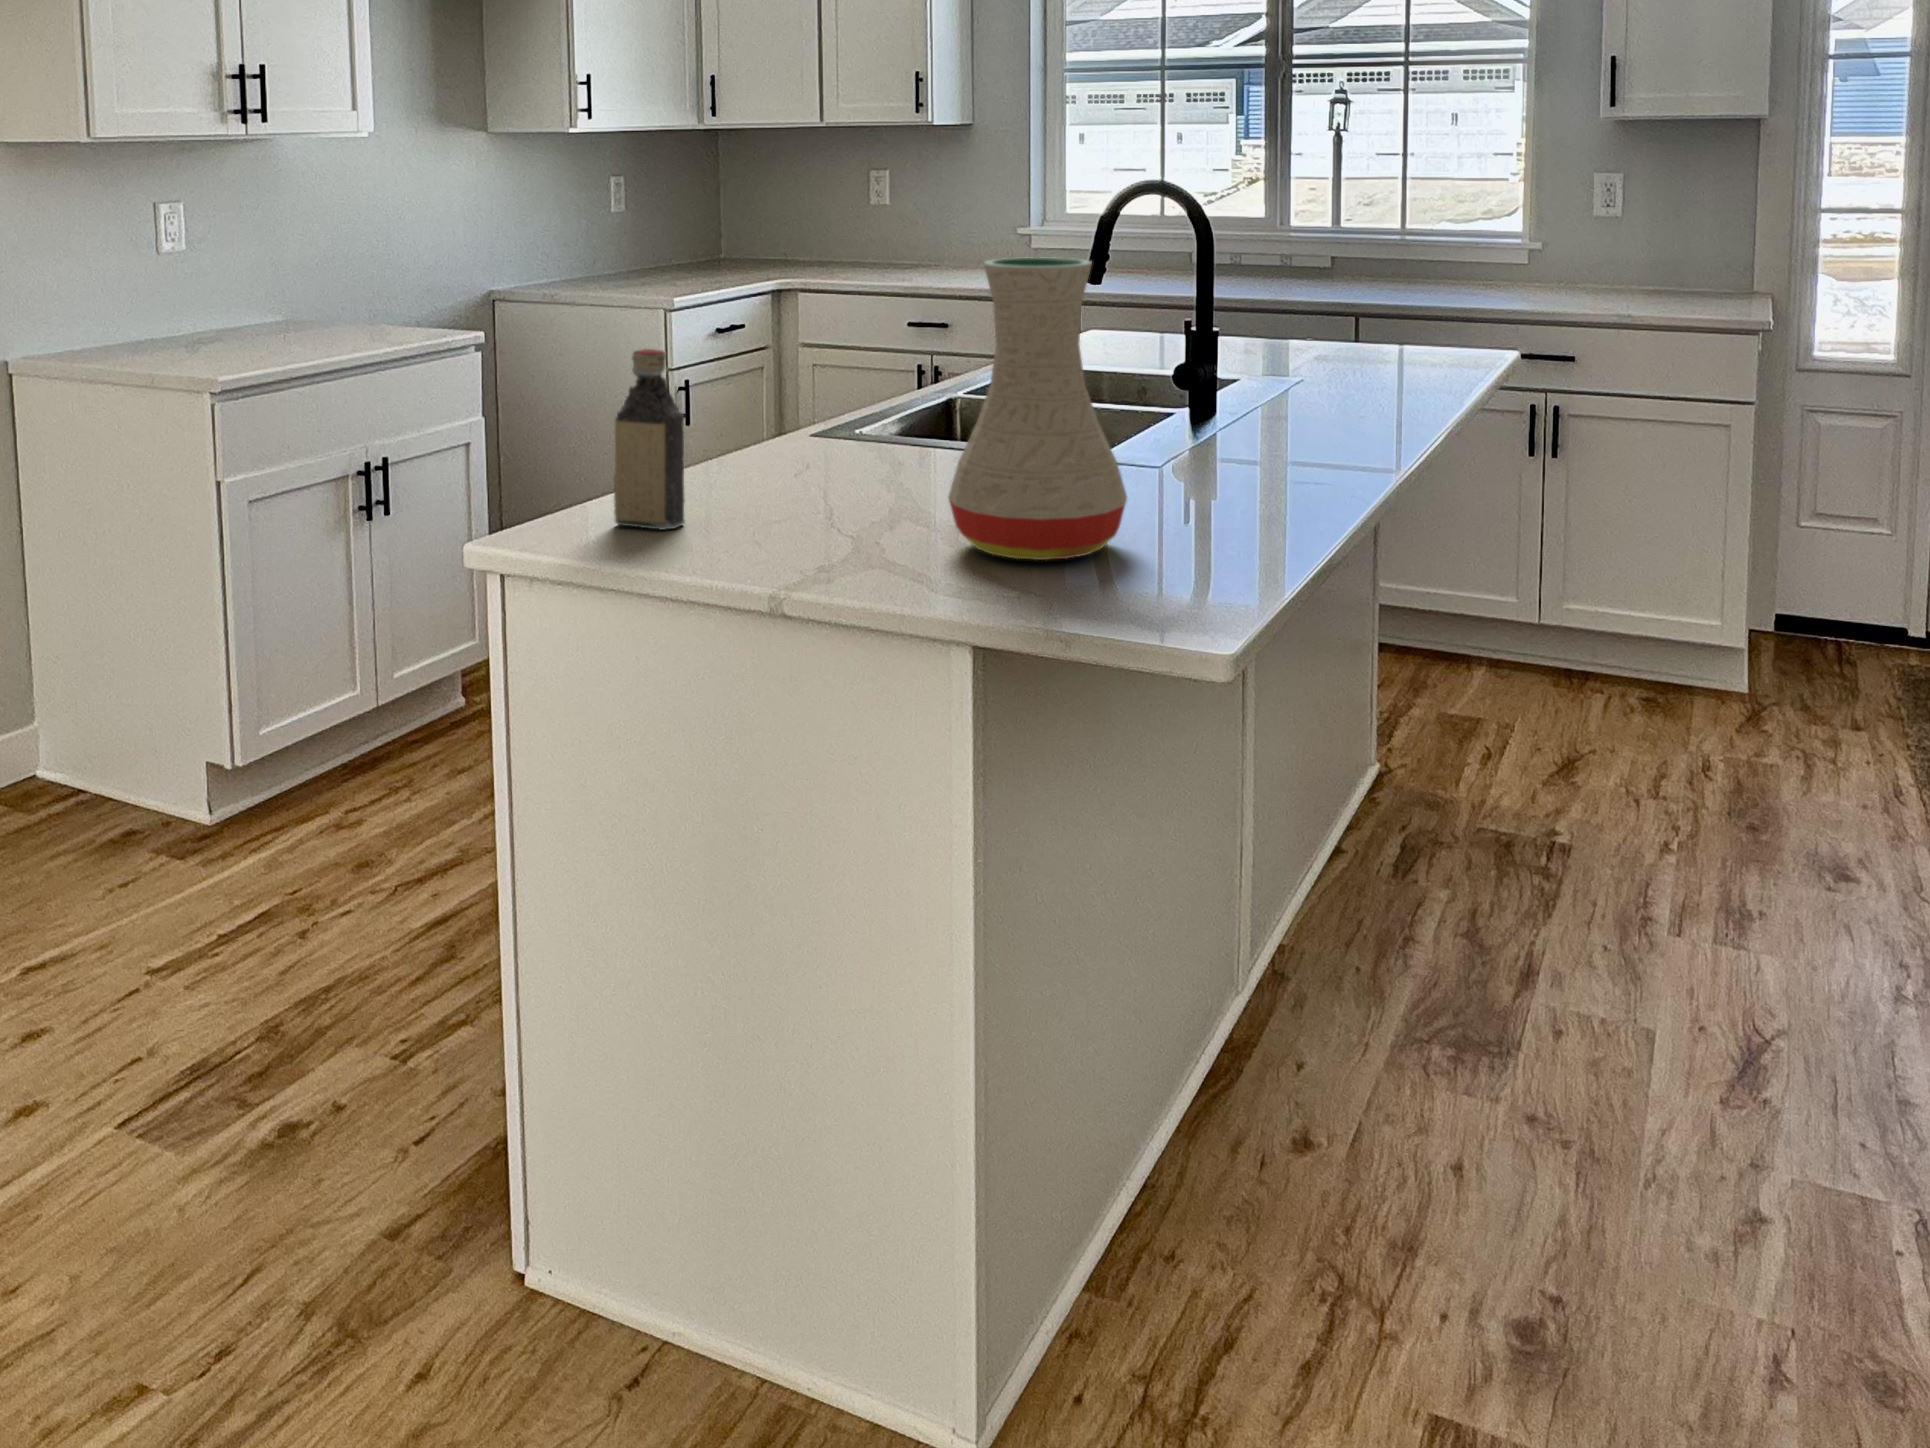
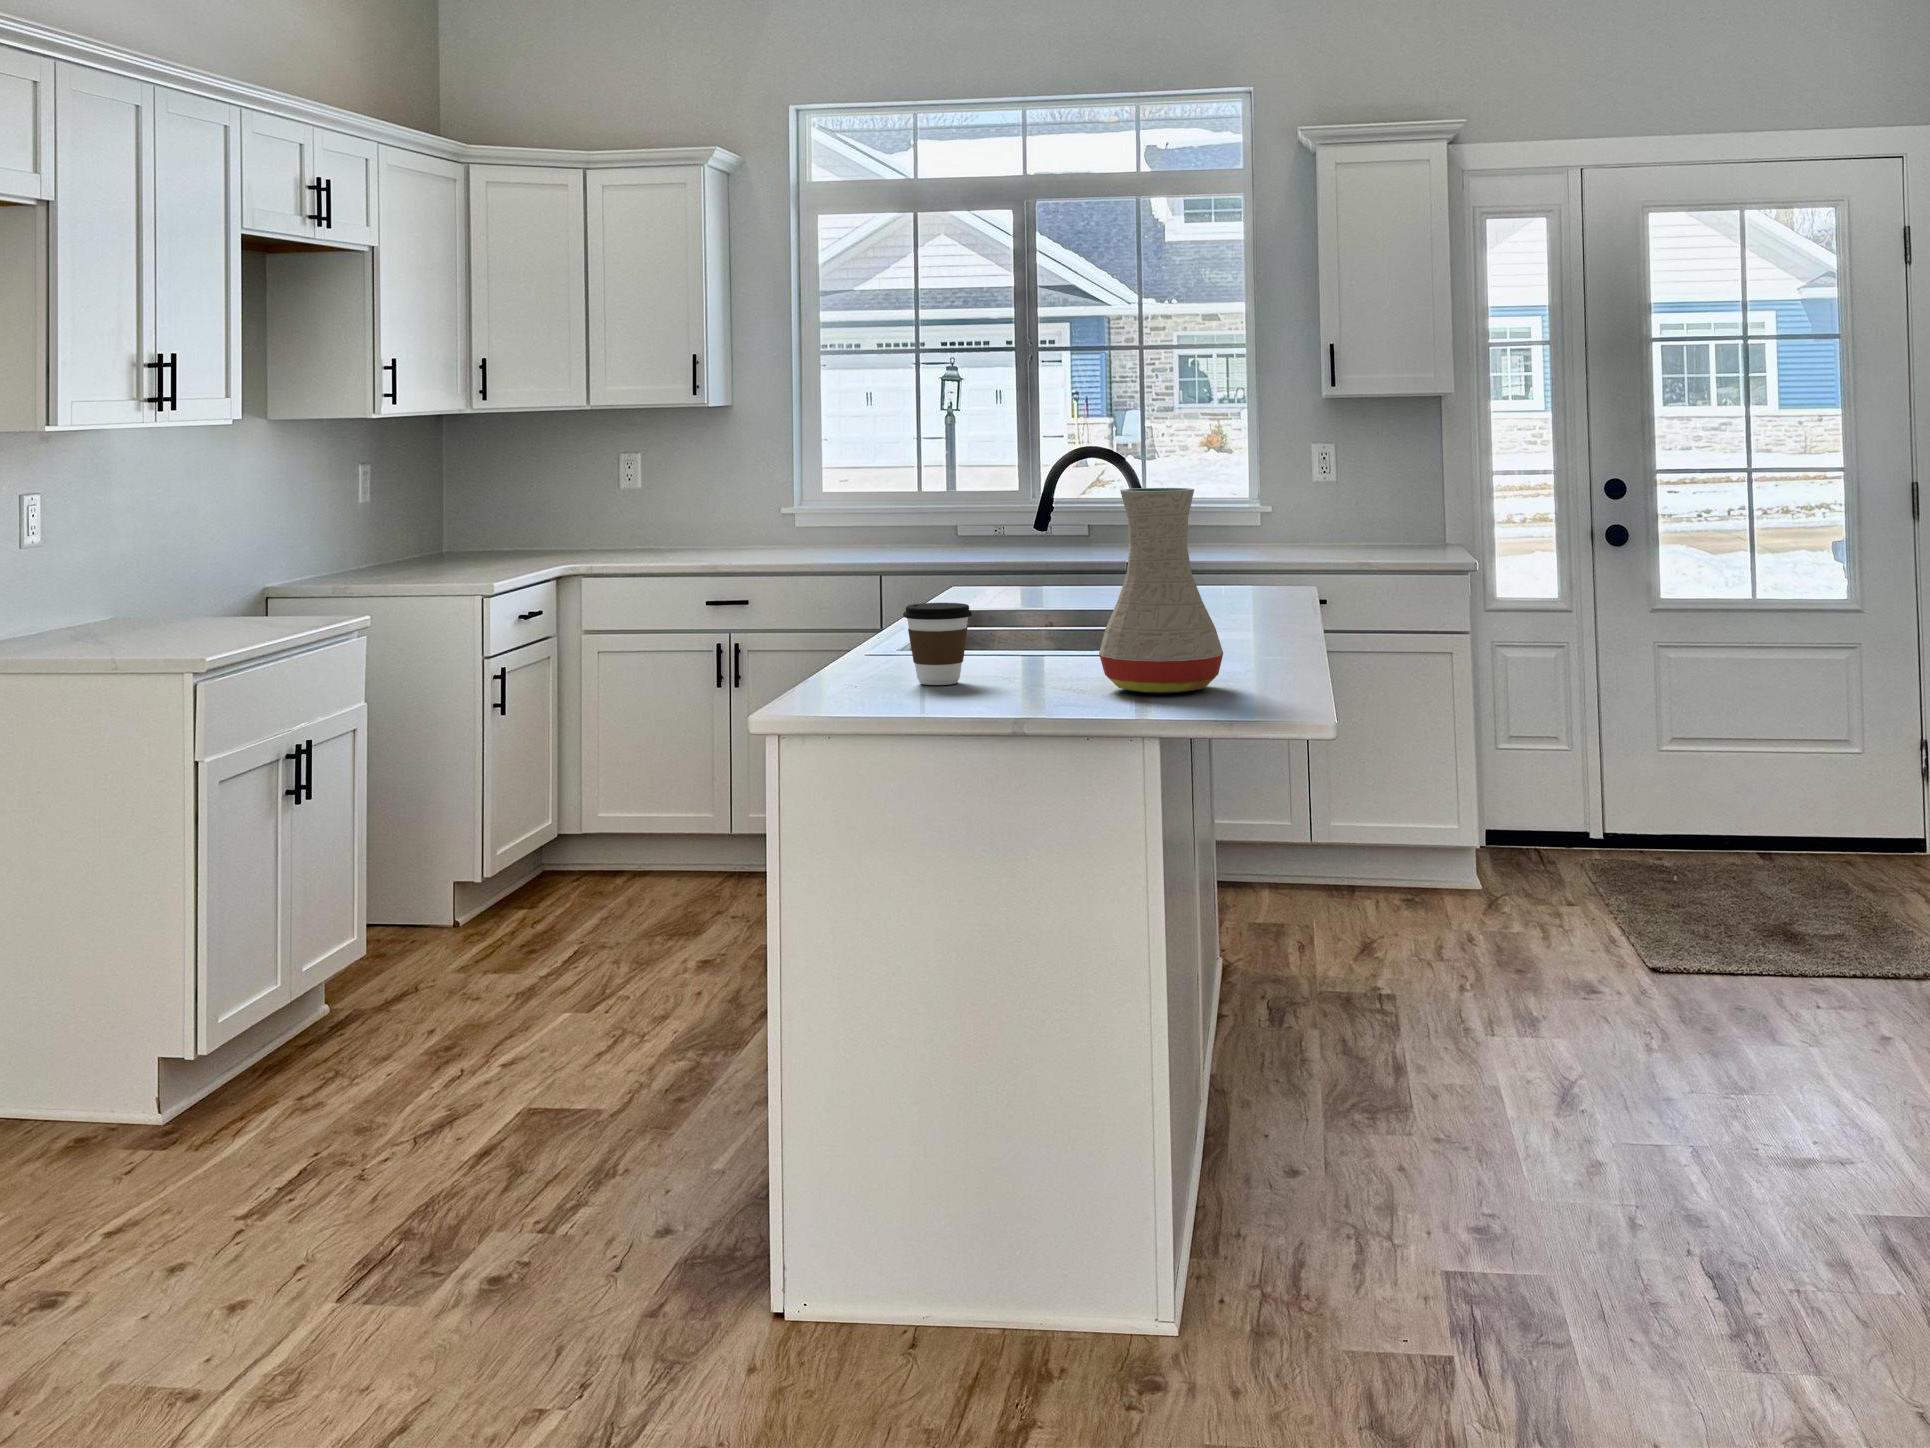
bottle: present [614,349,685,530] -> none [839,566,891,700]
coffee cup: none [741,394,833,506] -> present [903,603,972,685]

